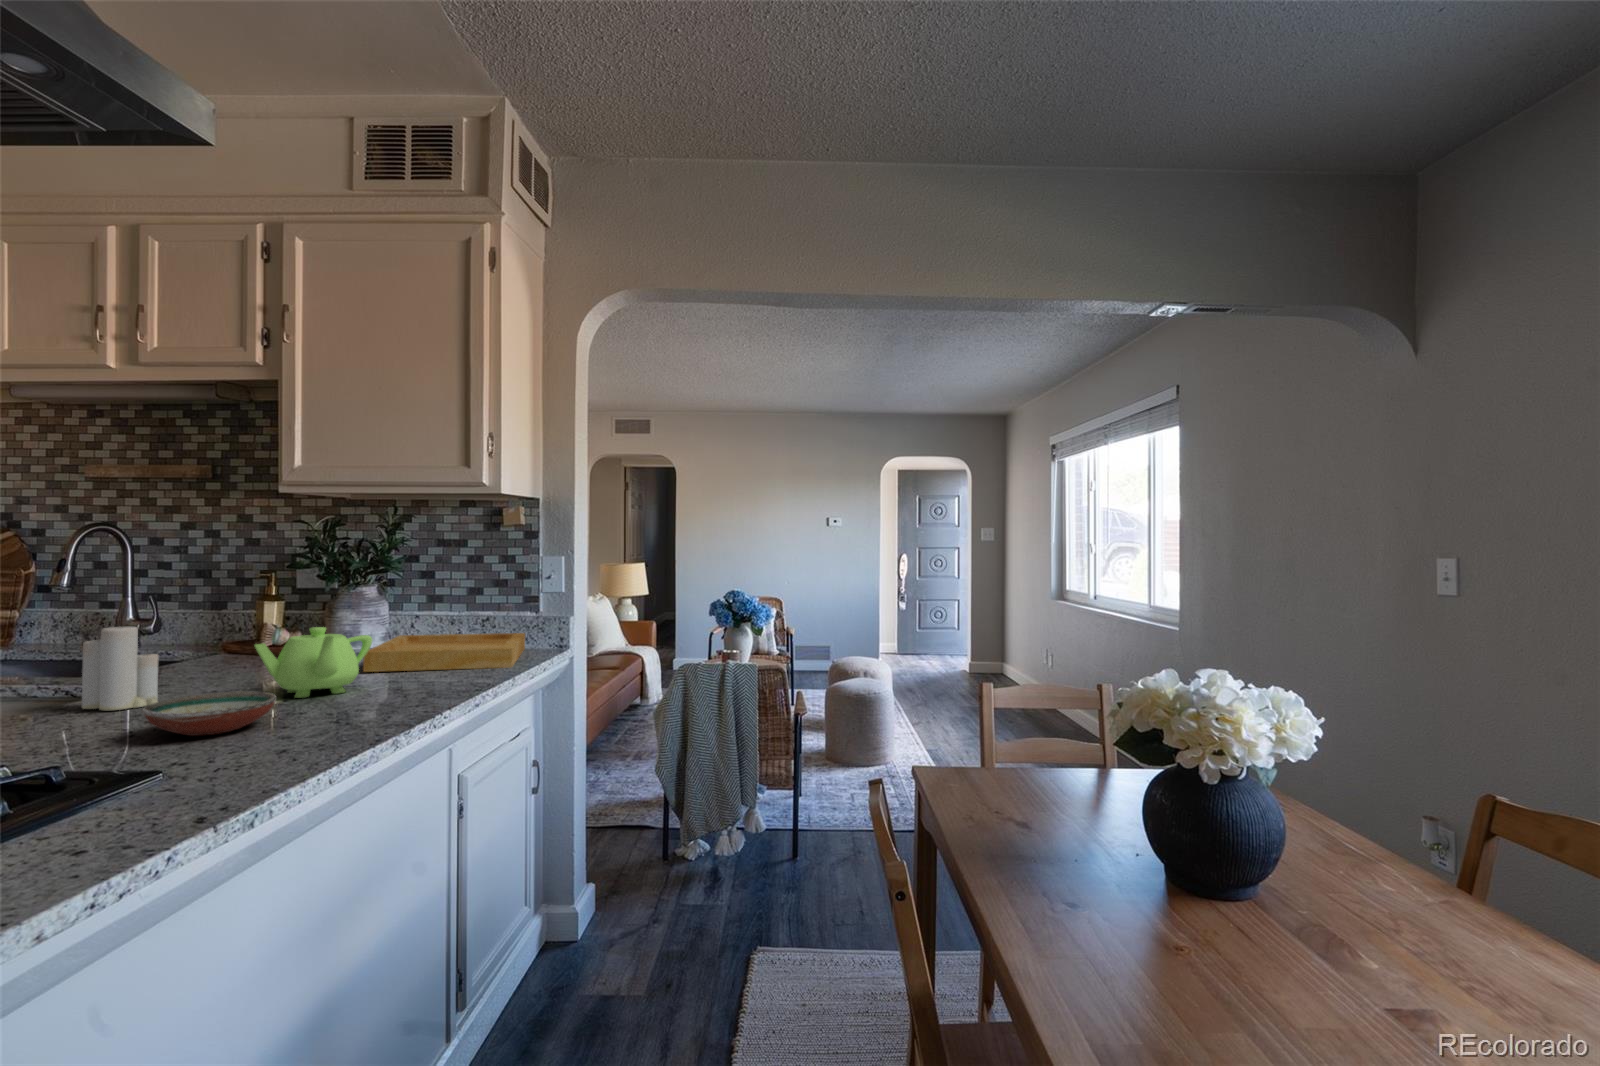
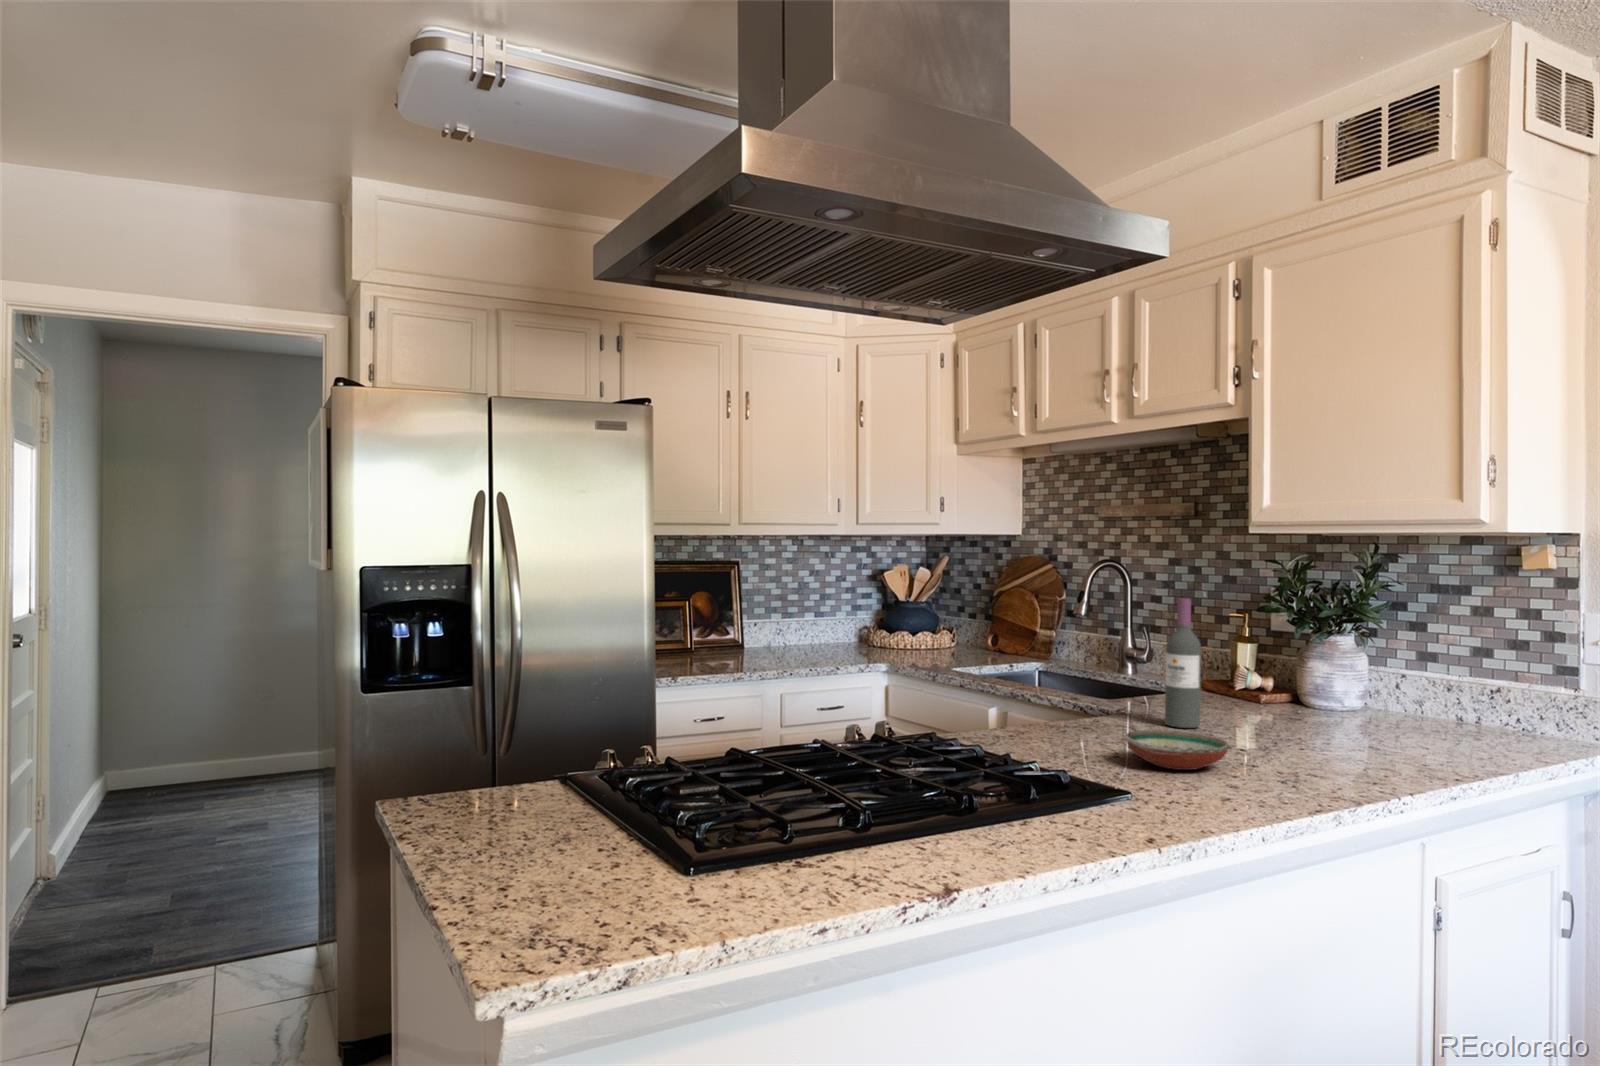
wine bottle: none [187,556,231,692] -> present [1165,598,1201,728]
candle: present [82,626,158,710] -> none [1090,651,1142,732]
teapot: present [255,627,372,698] -> none [1217,679,1333,754]
tray: present [363,633,525,672] -> none [1329,697,1555,762]

